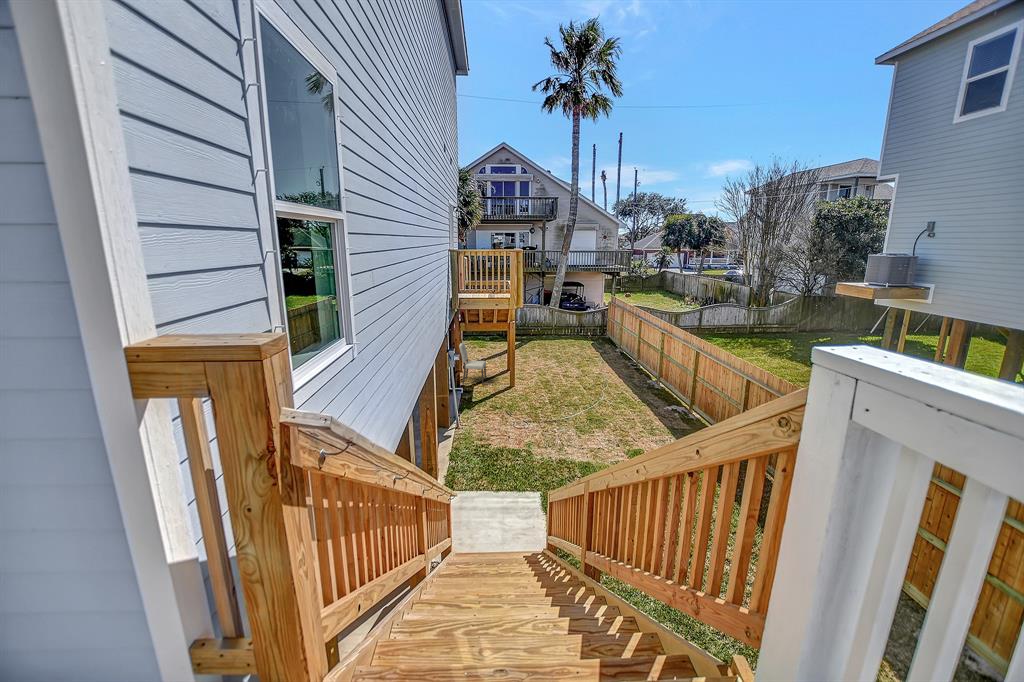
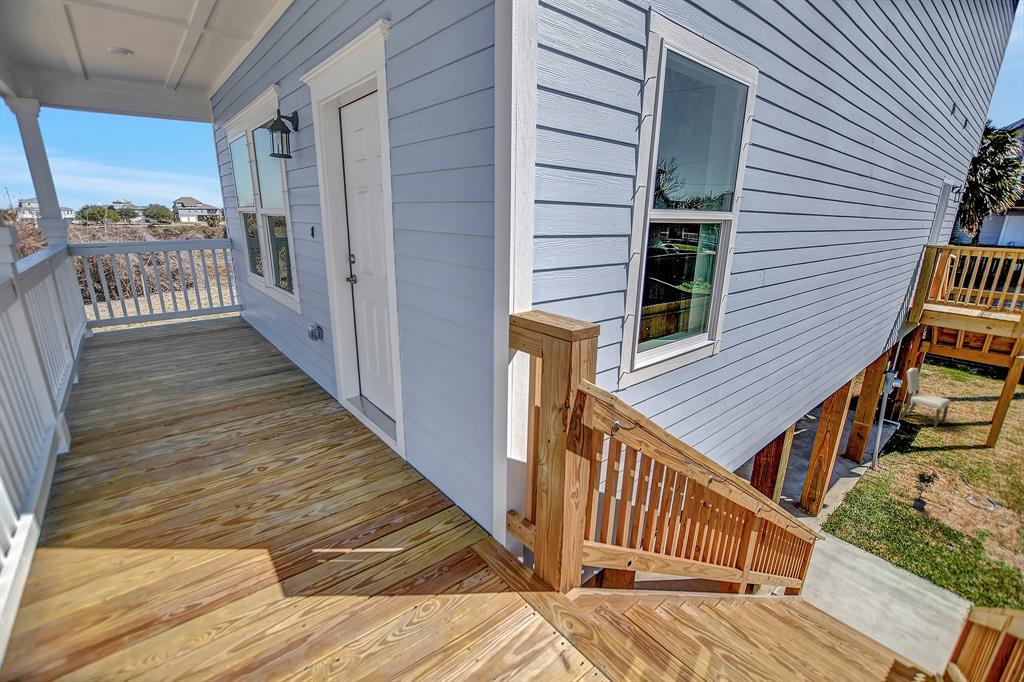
potted plant: none [486,412,500,445] -> present [913,471,939,510]

